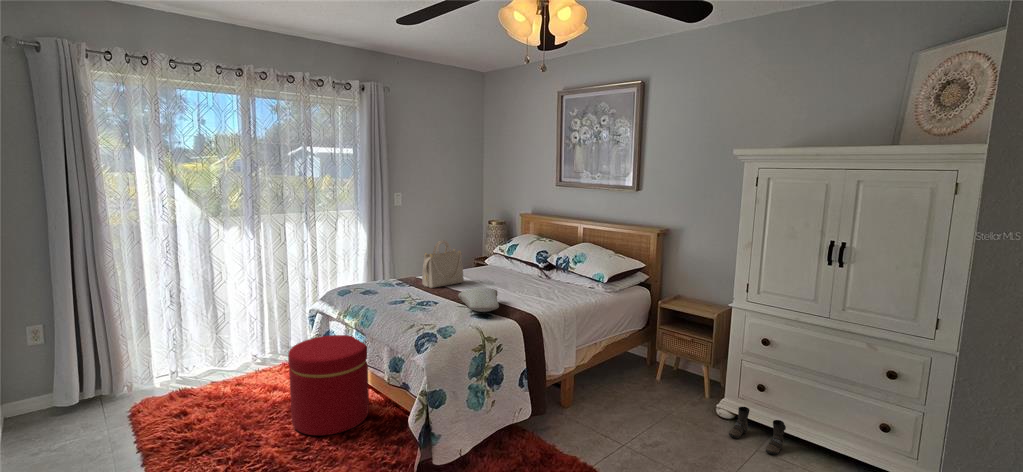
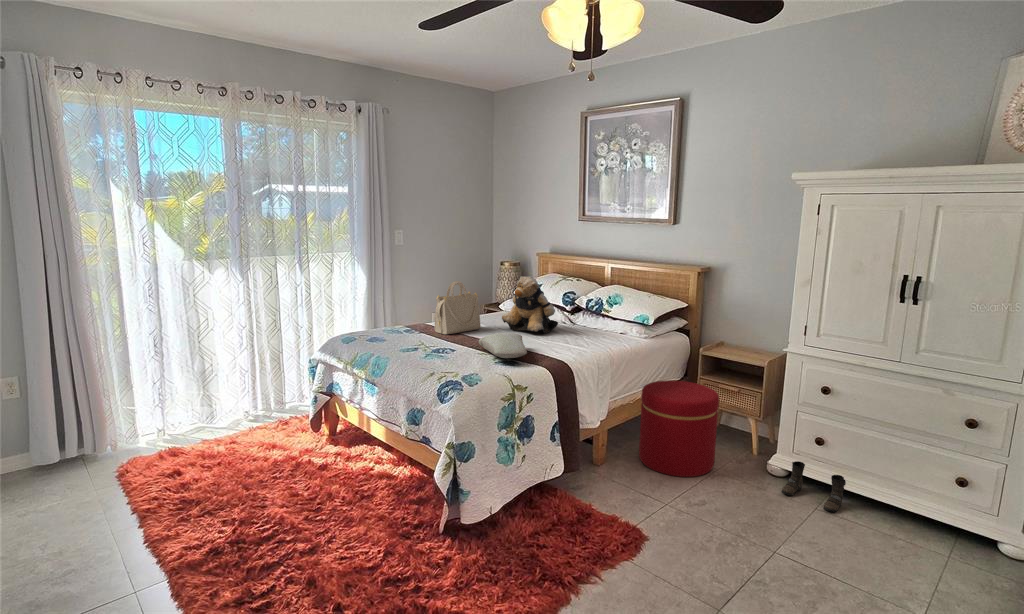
teddy bear: none [483,236,533,287] -> present [502,276,558,334]
ottoman: present [288,335,369,435] -> present [639,380,719,477]

